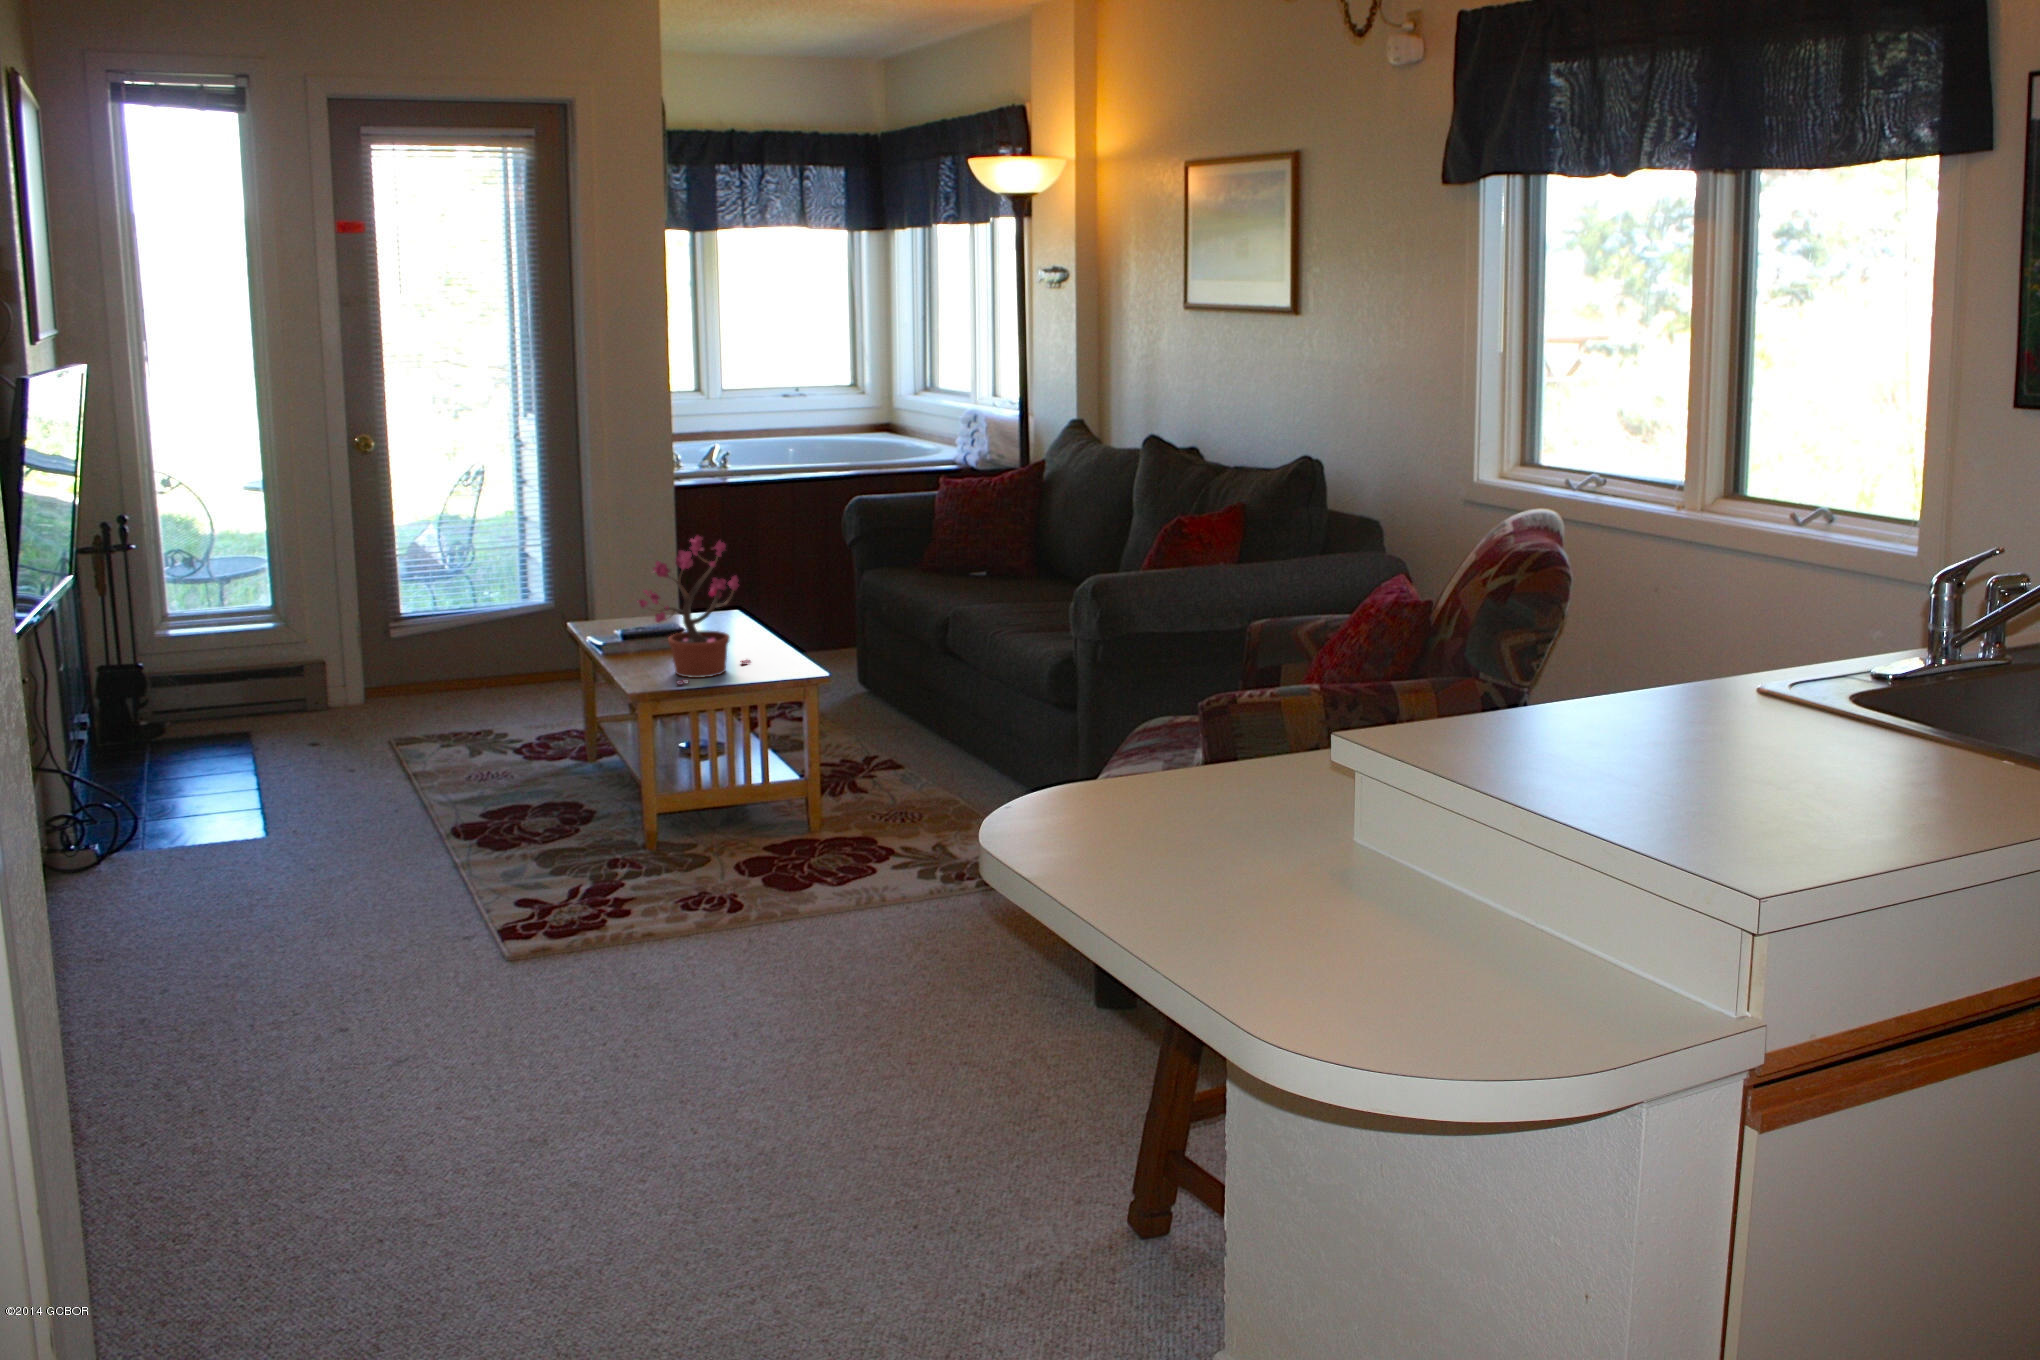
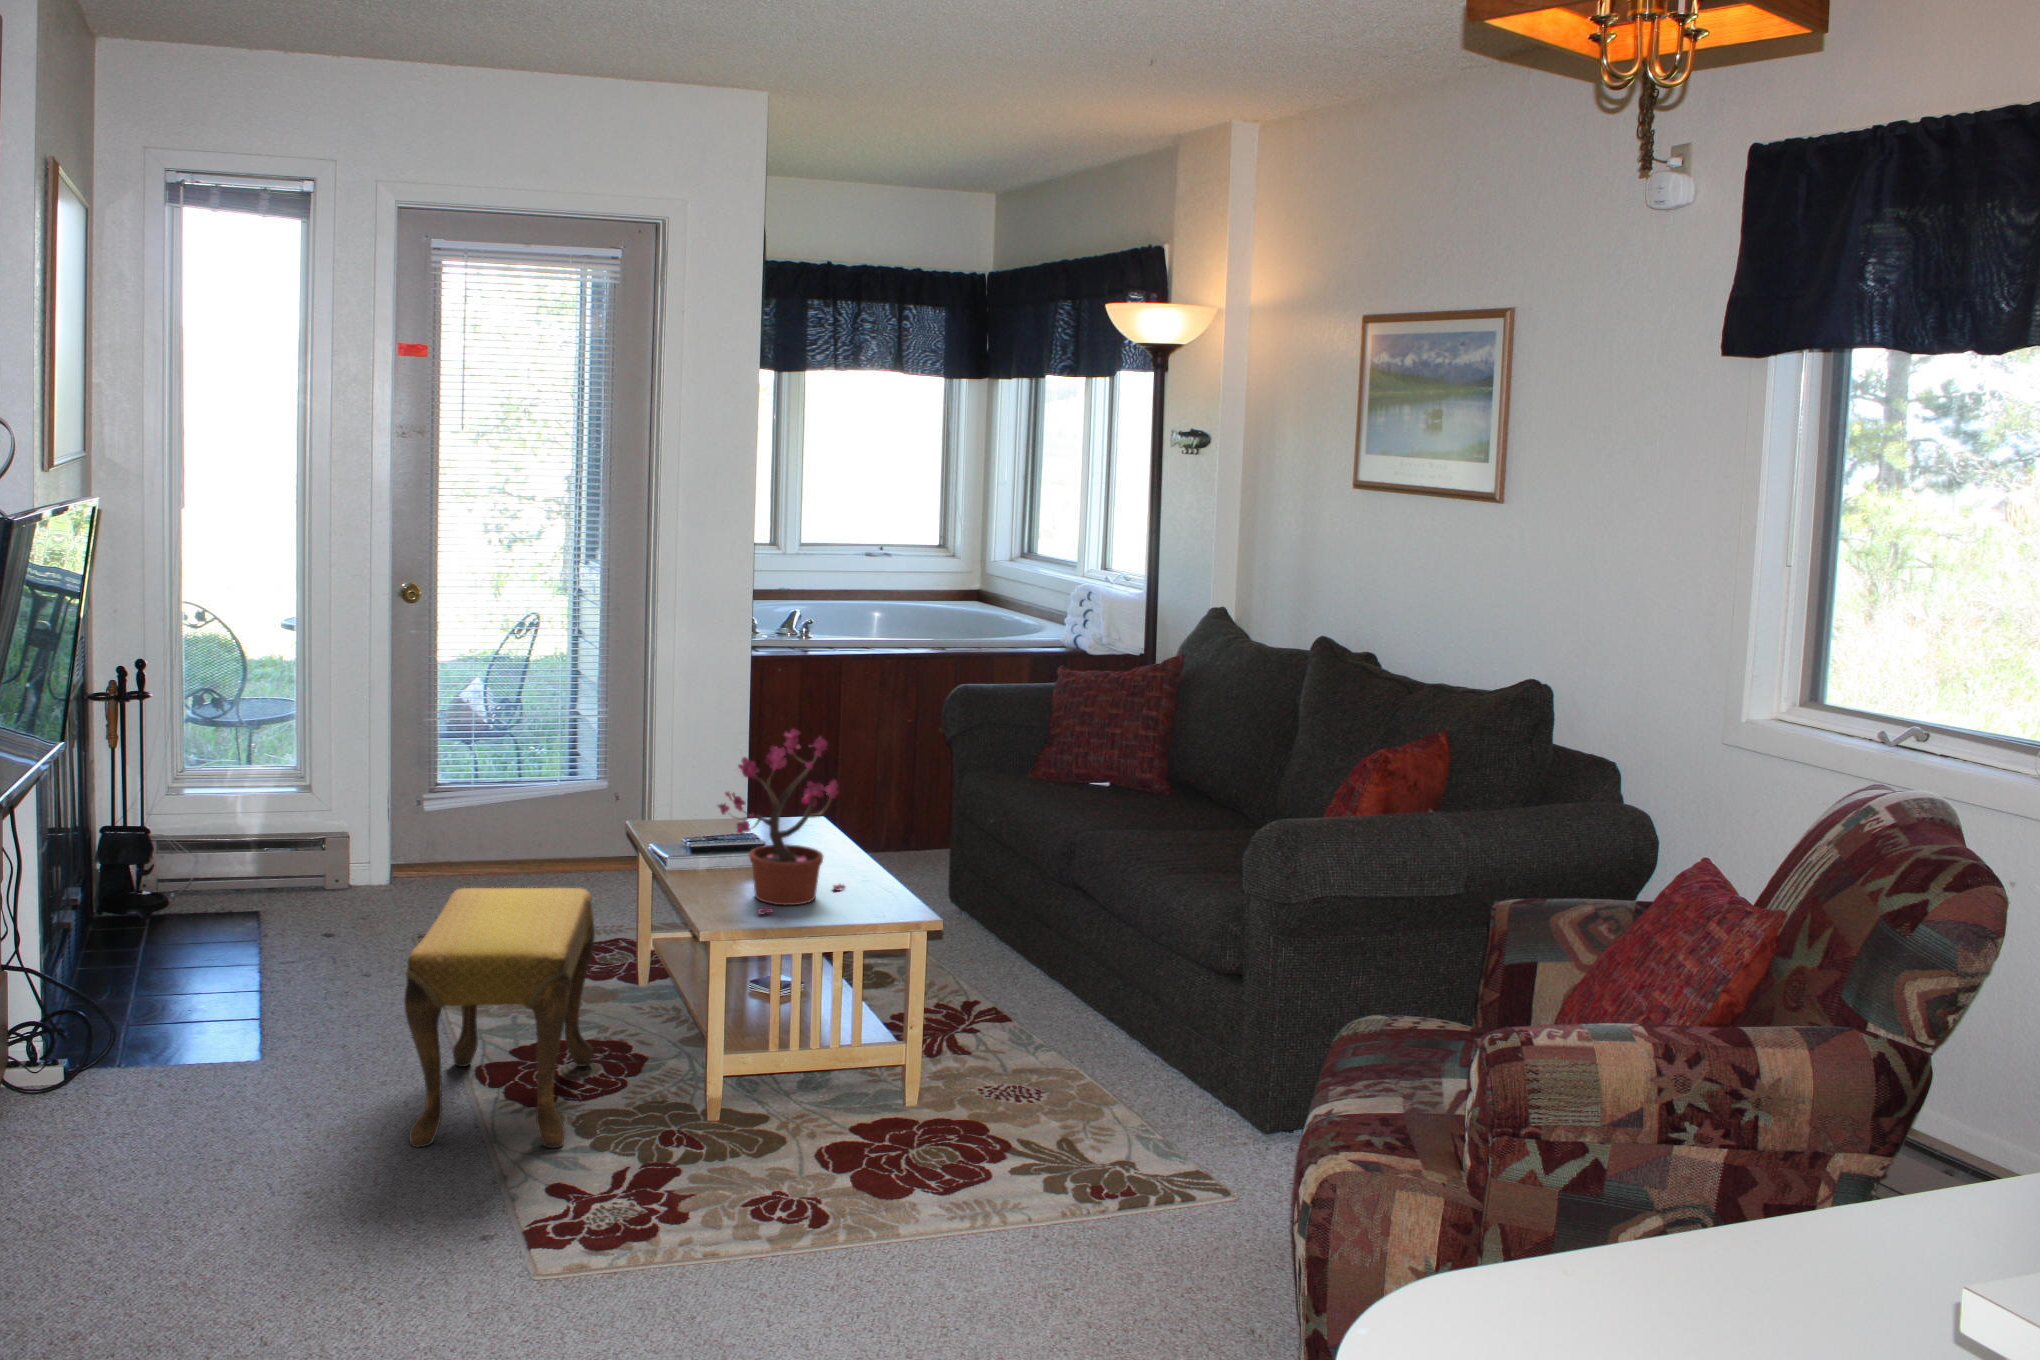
footstool: none [383,678,552,887] -> present [404,888,595,1148]

